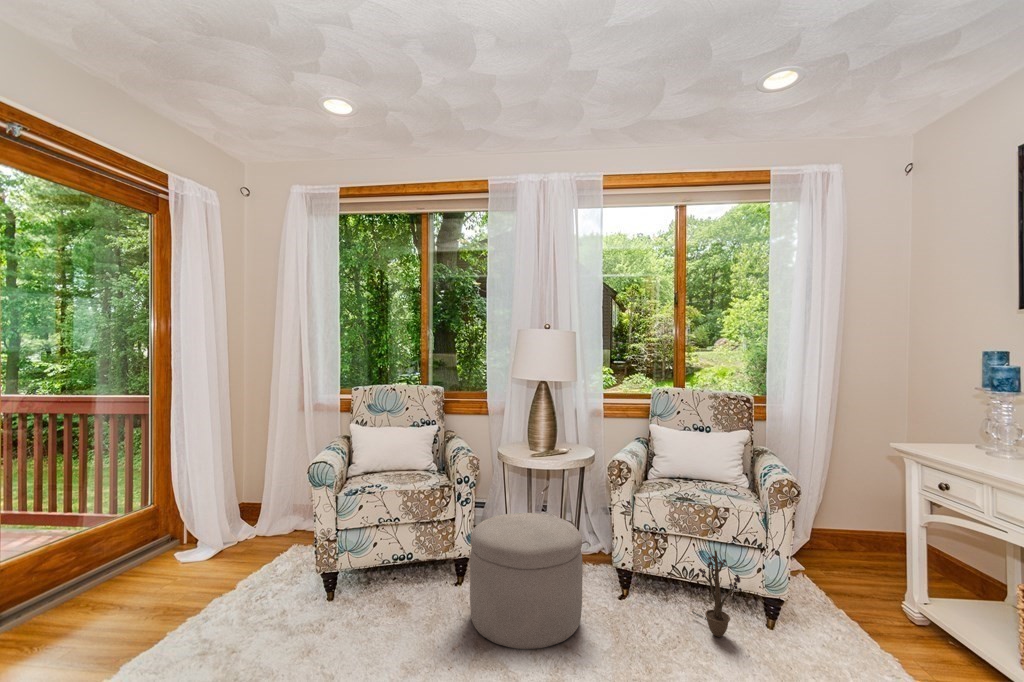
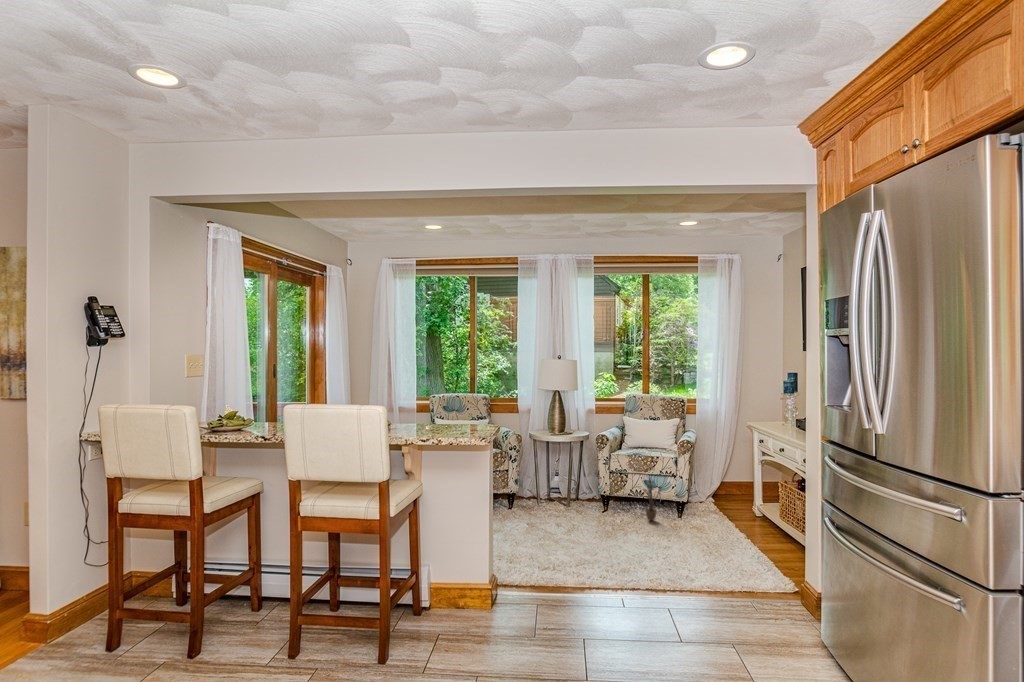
ottoman: present [470,513,583,649] -> none [521,465,581,525]

